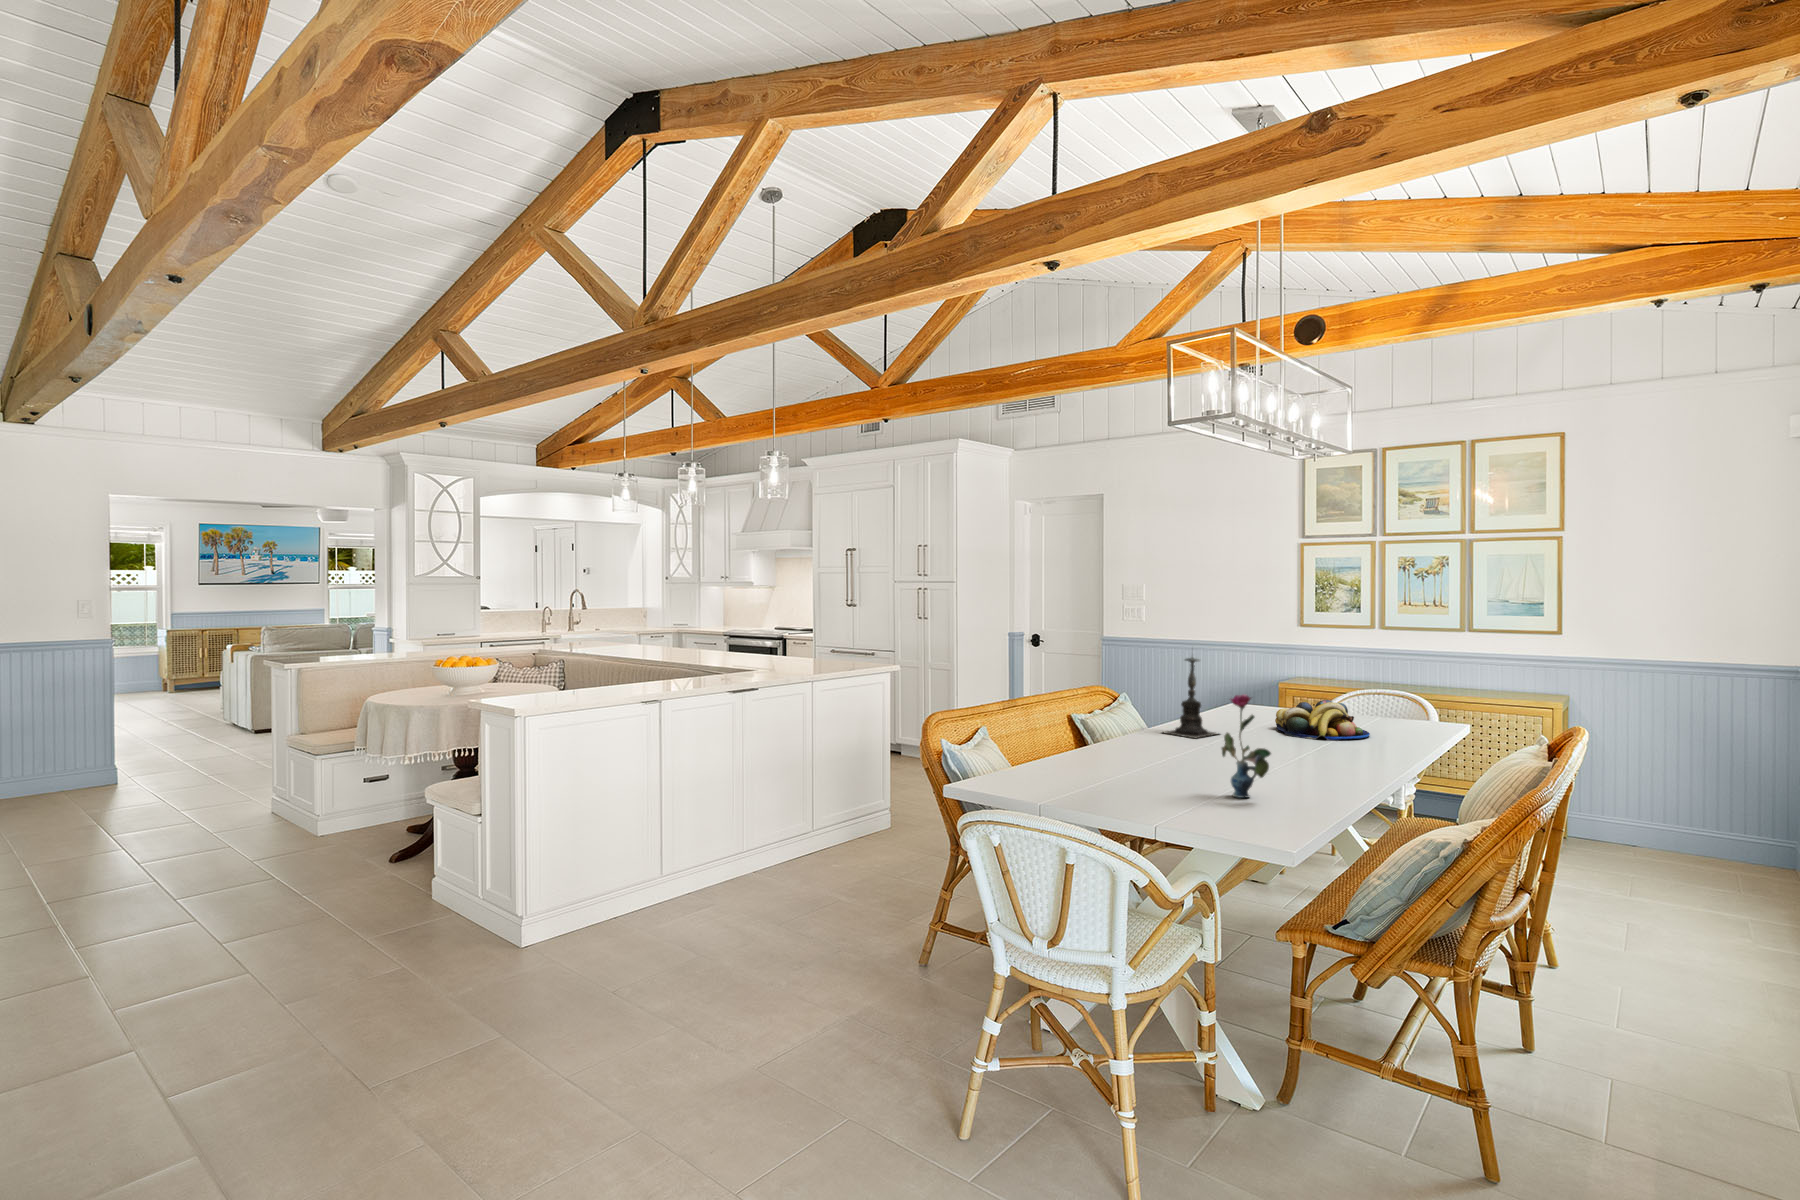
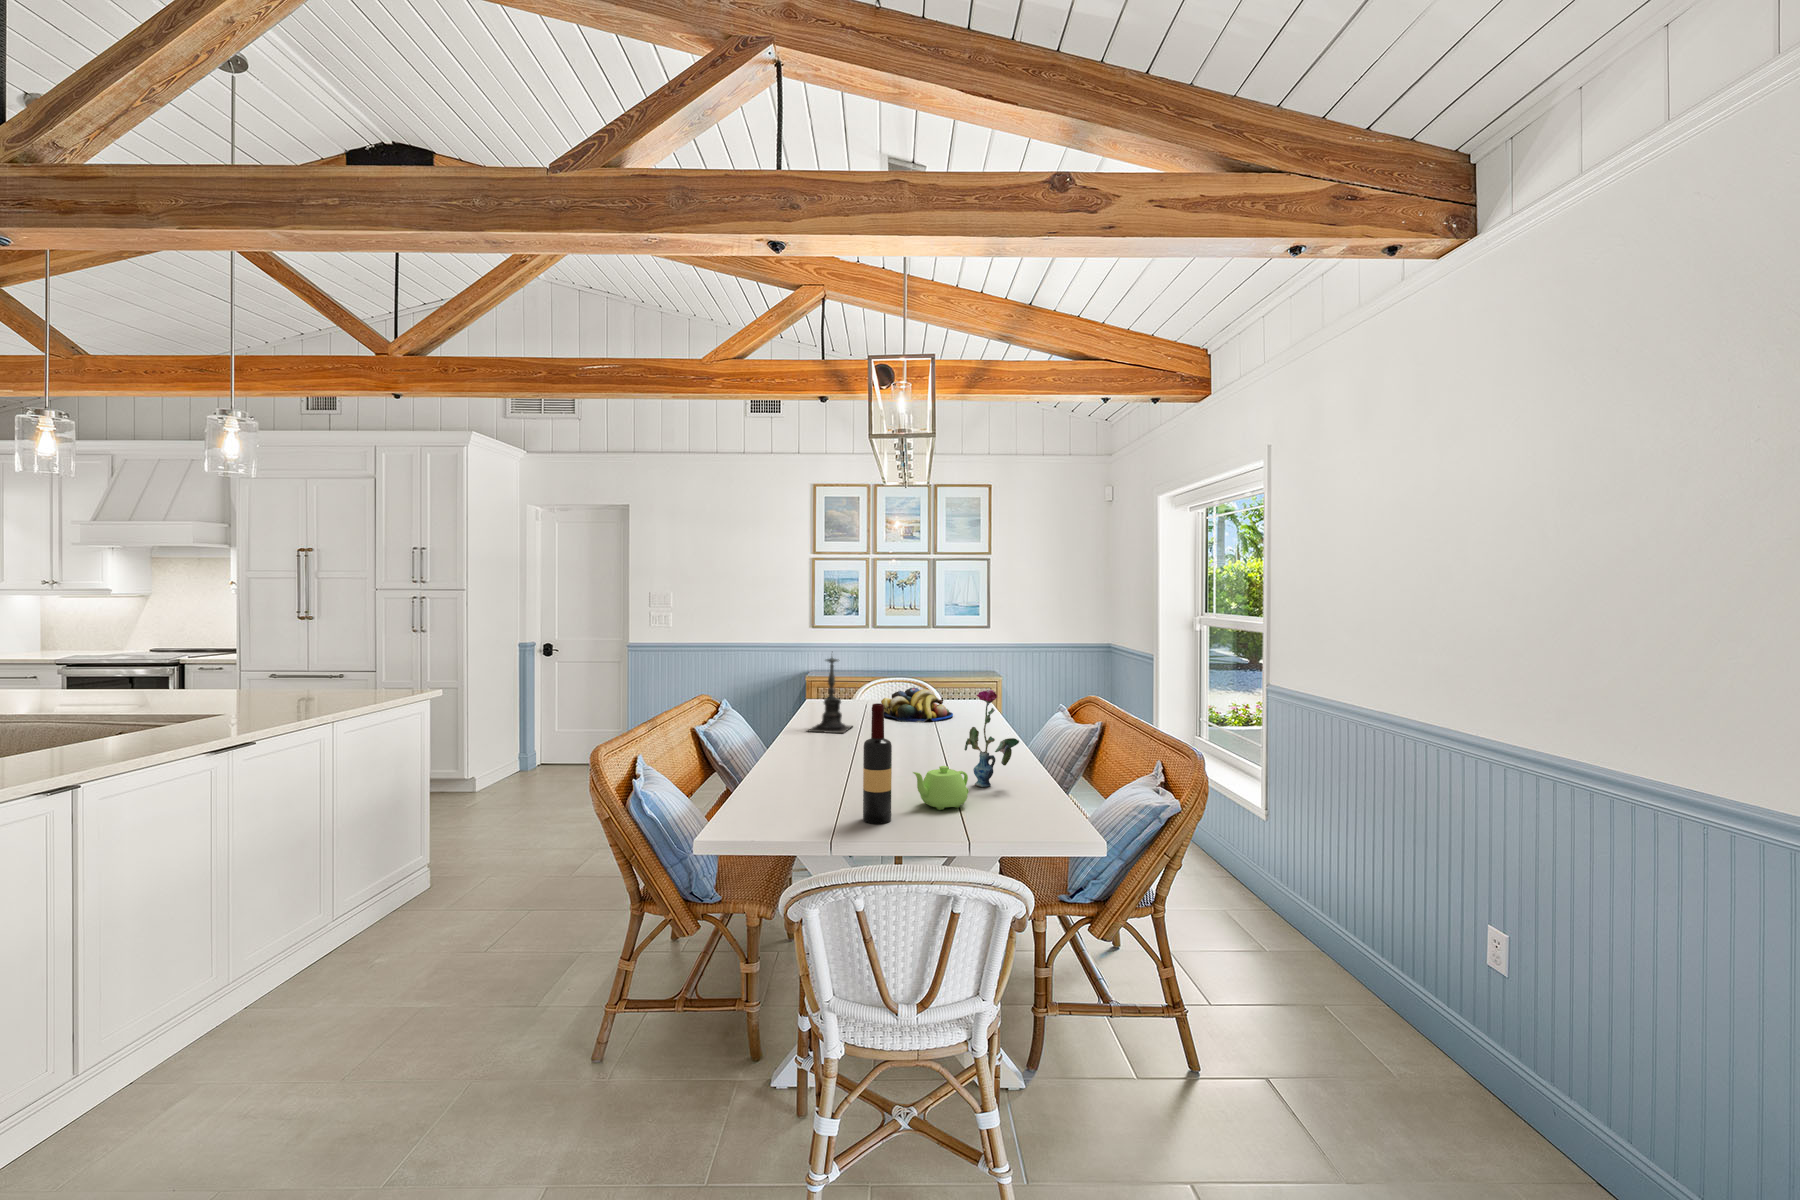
wine bottle: none [1065,694,1092,804] -> present [863,703,892,824]
teapot: none [1125,764,1191,807] -> present [913,766,969,810]

